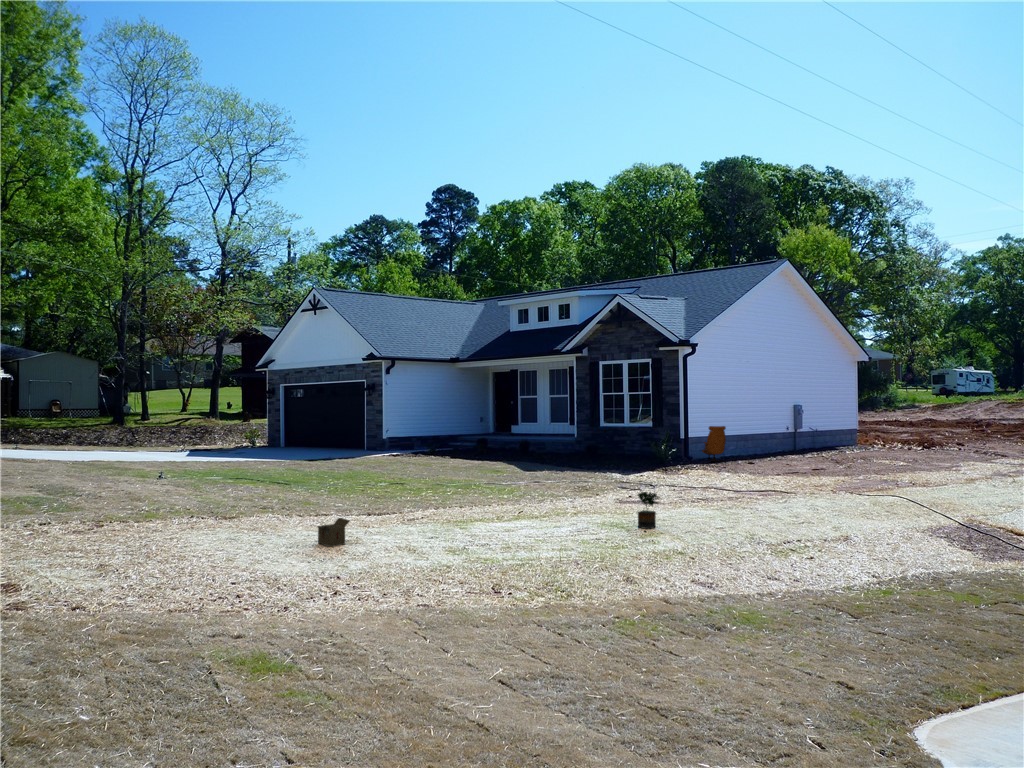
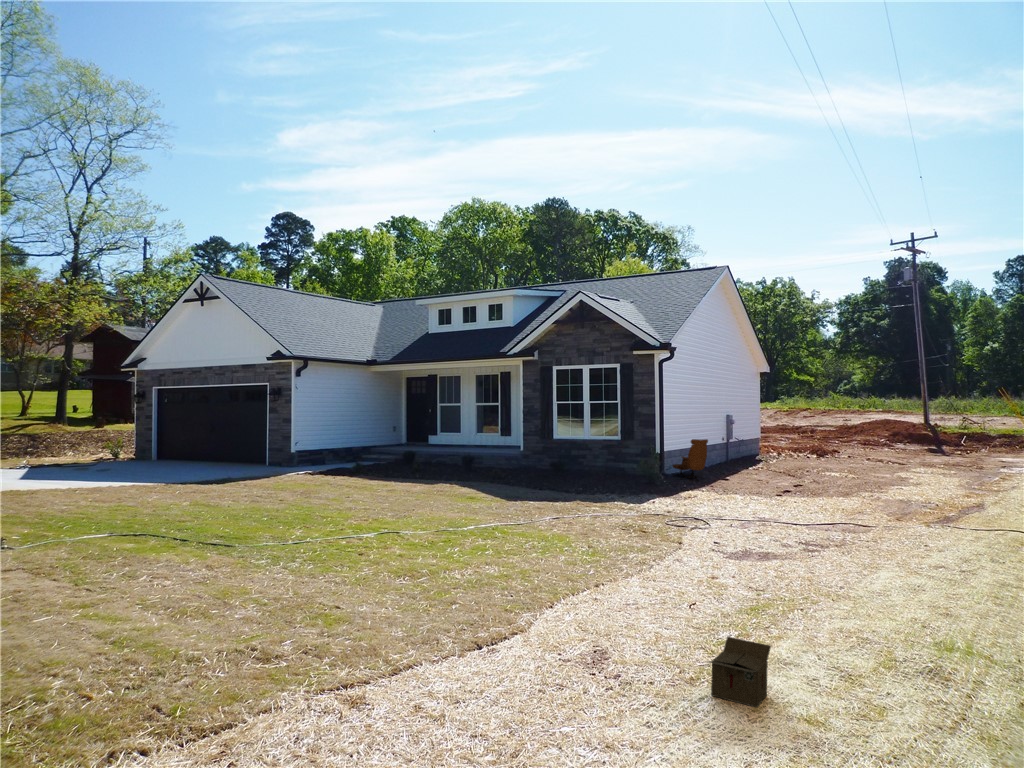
potted tree: present [638,492,659,529] -> none [836,550,877,610]
cardboard box: present [317,518,350,547] -> present [709,637,771,707]

